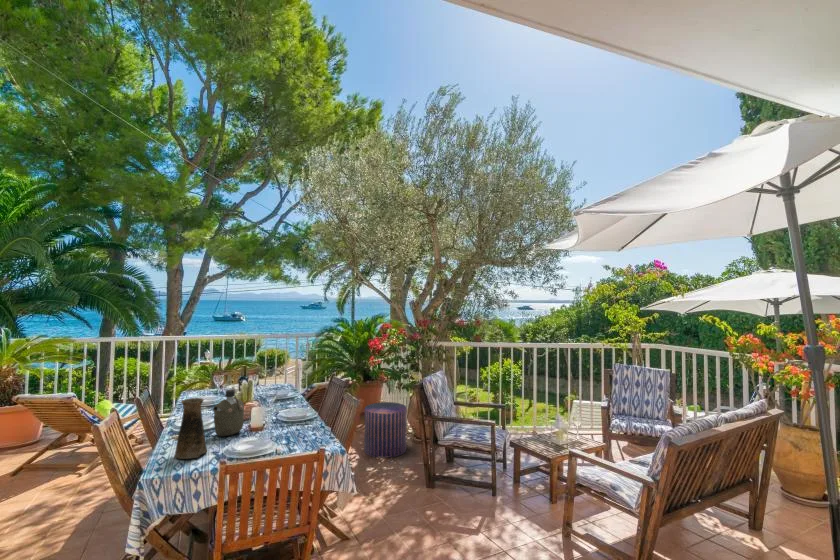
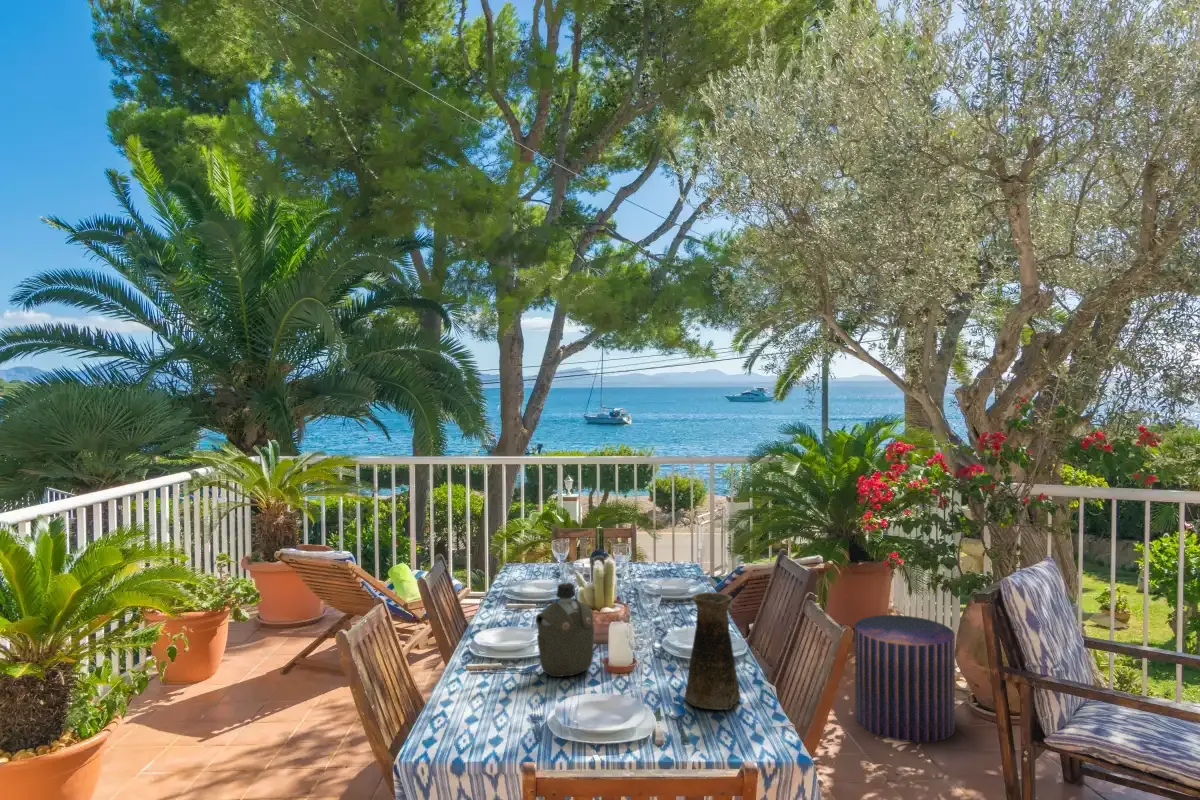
pitcher: present [175,398,207,459] -> present [685,592,741,710]

